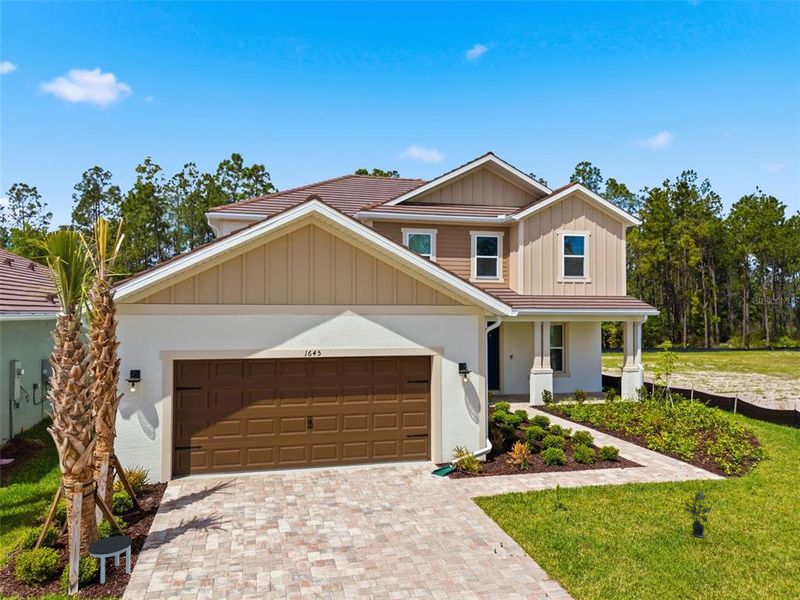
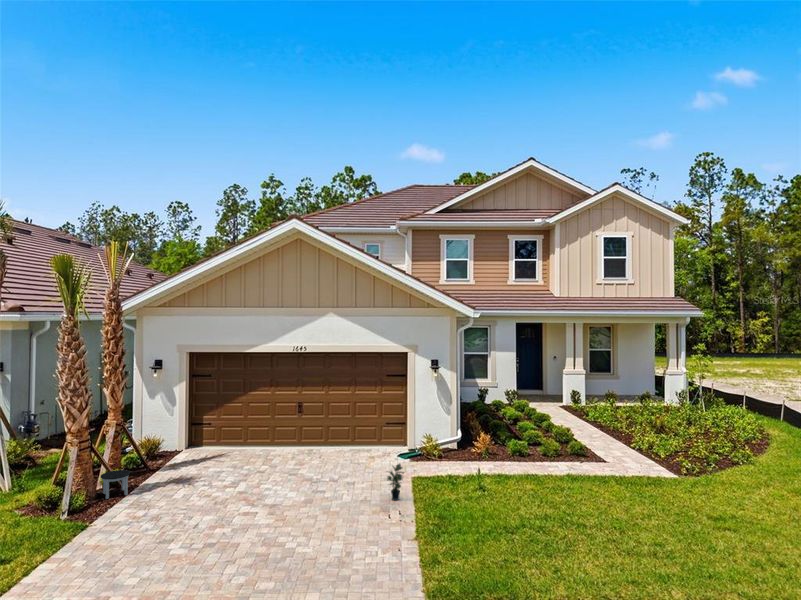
potted plant: present [684,492,710,537] -> present [387,464,404,500]

